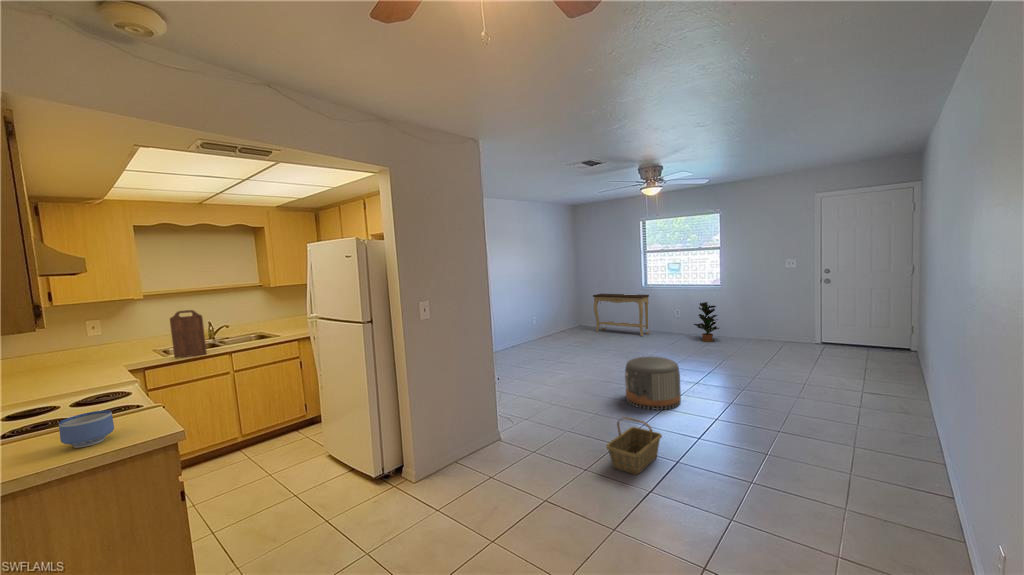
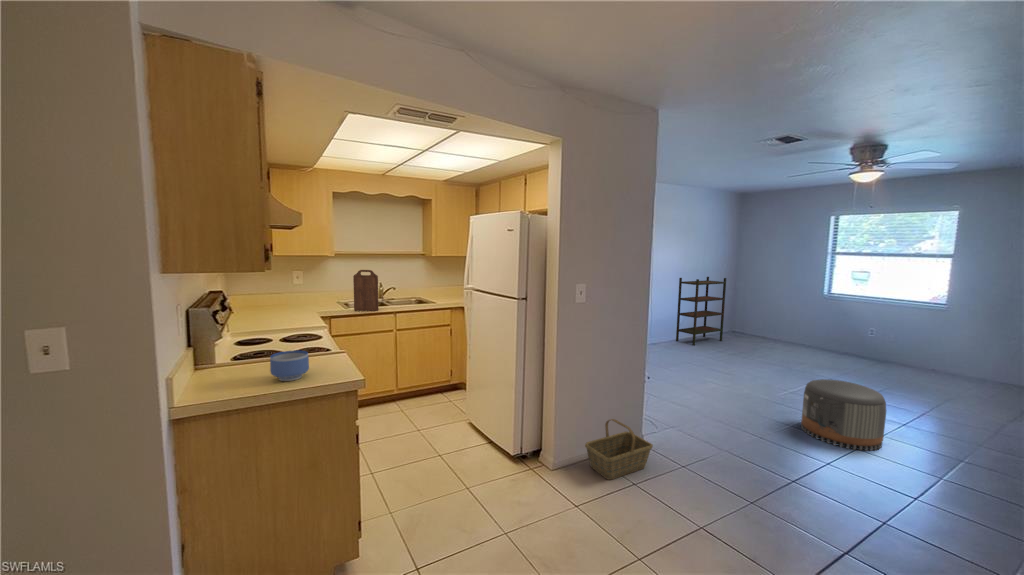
bookshelf: none [530,280,572,344] -> present [676,277,726,345]
console table: present [593,294,650,336] -> none [751,297,831,353]
potted plant: present [694,302,719,342] -> none [893,323,936,373]
basket: present [606,417,662,475] -> present [585,419,653,480]

